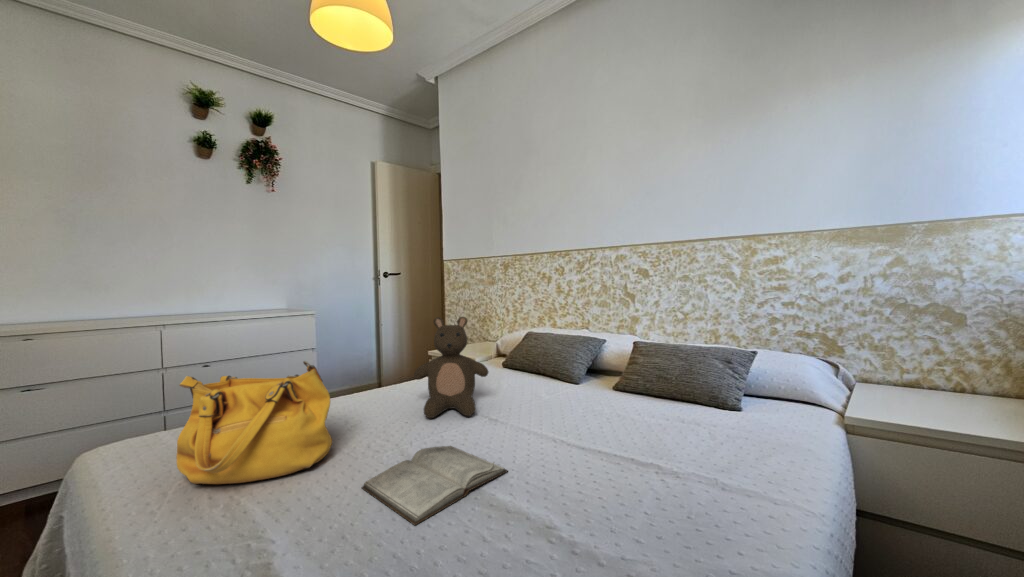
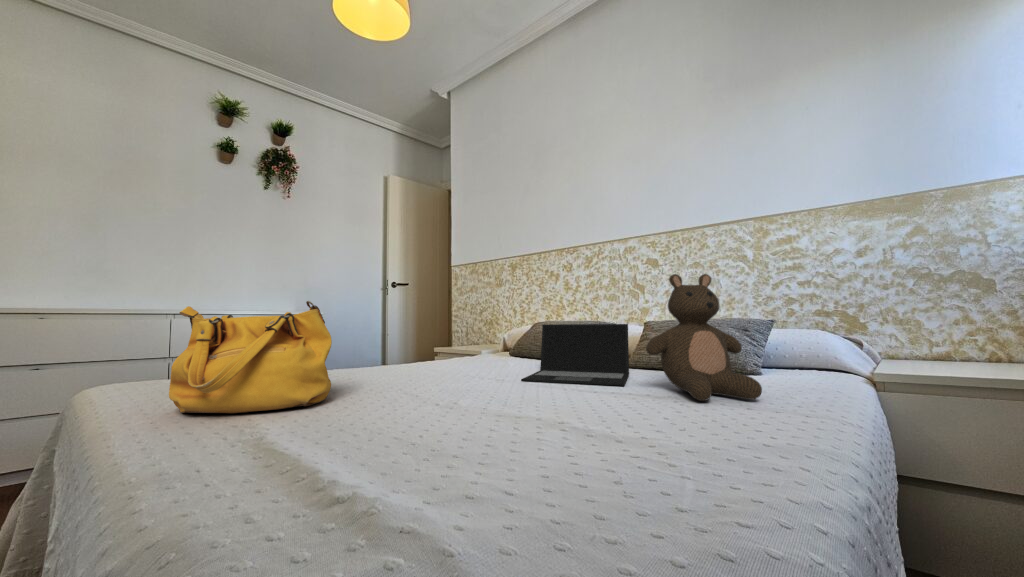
stuffed bear: present [414,317,489,418] -> present [646,274,762,401]
laptop: none [514,348,617,423] -> present [521,324,629,386]
diary: present [361,446,508,525] -> none [359,390,515,437]

